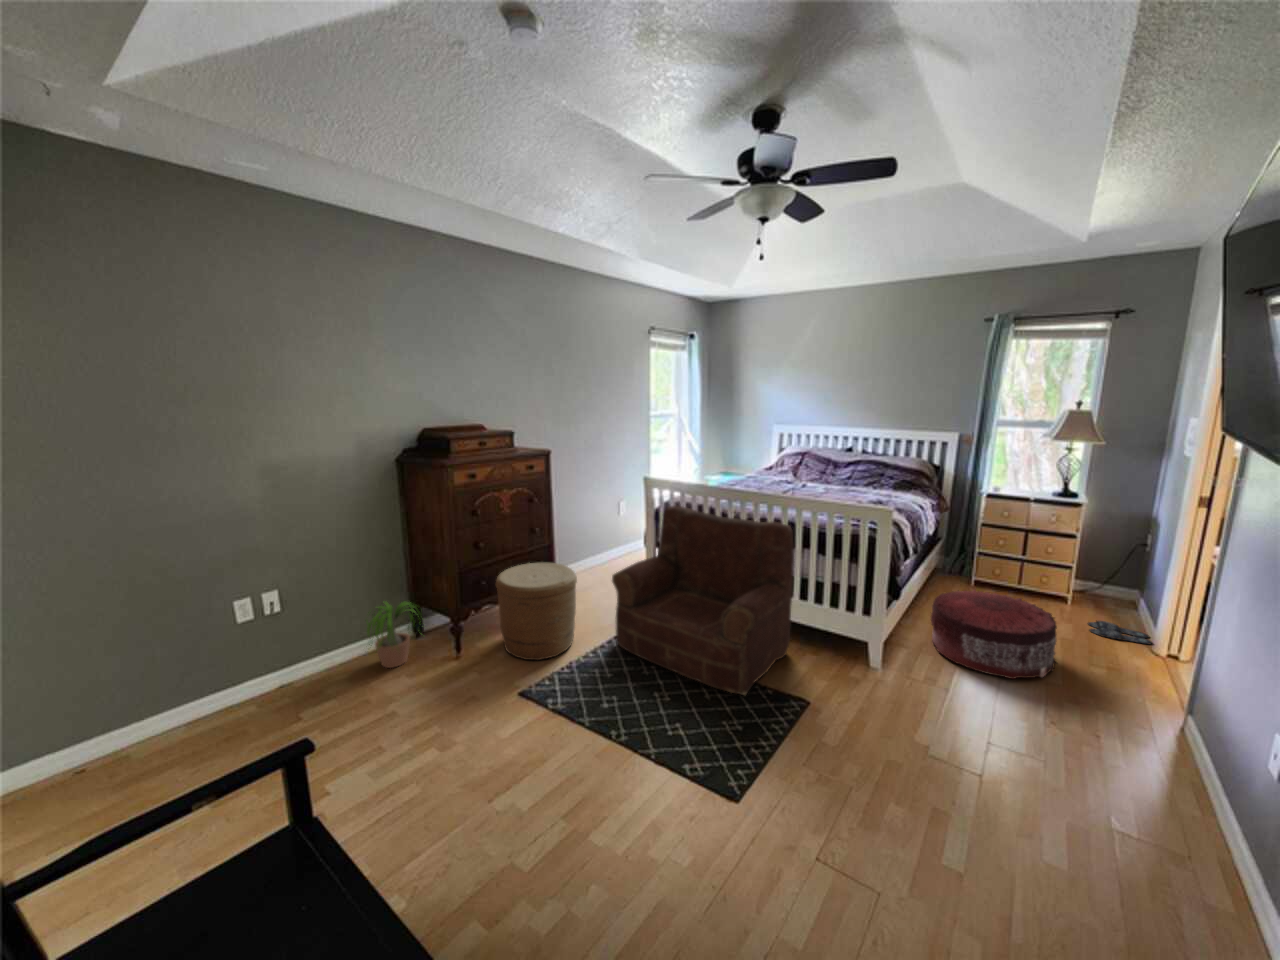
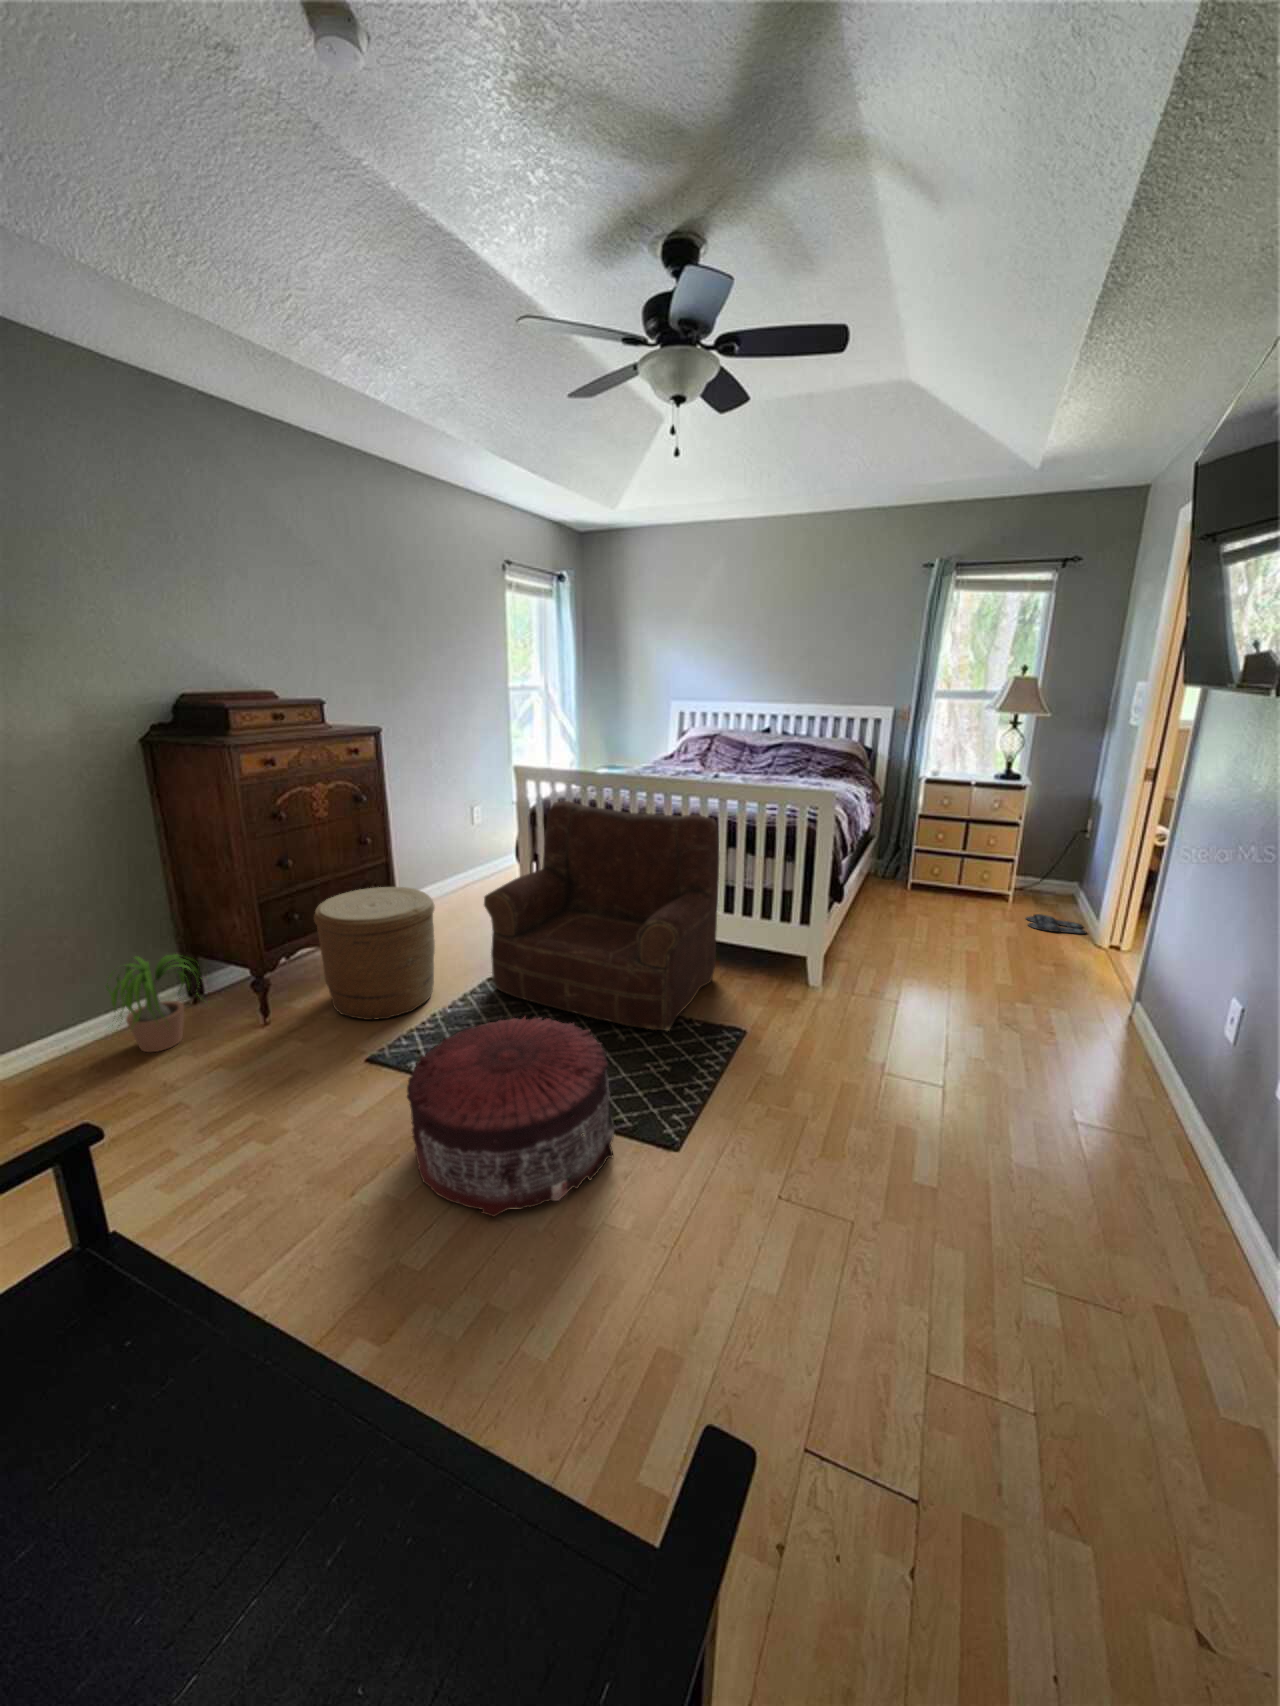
pouf: present [931,590,1057,679] -> present [407,1017,615,1217]

